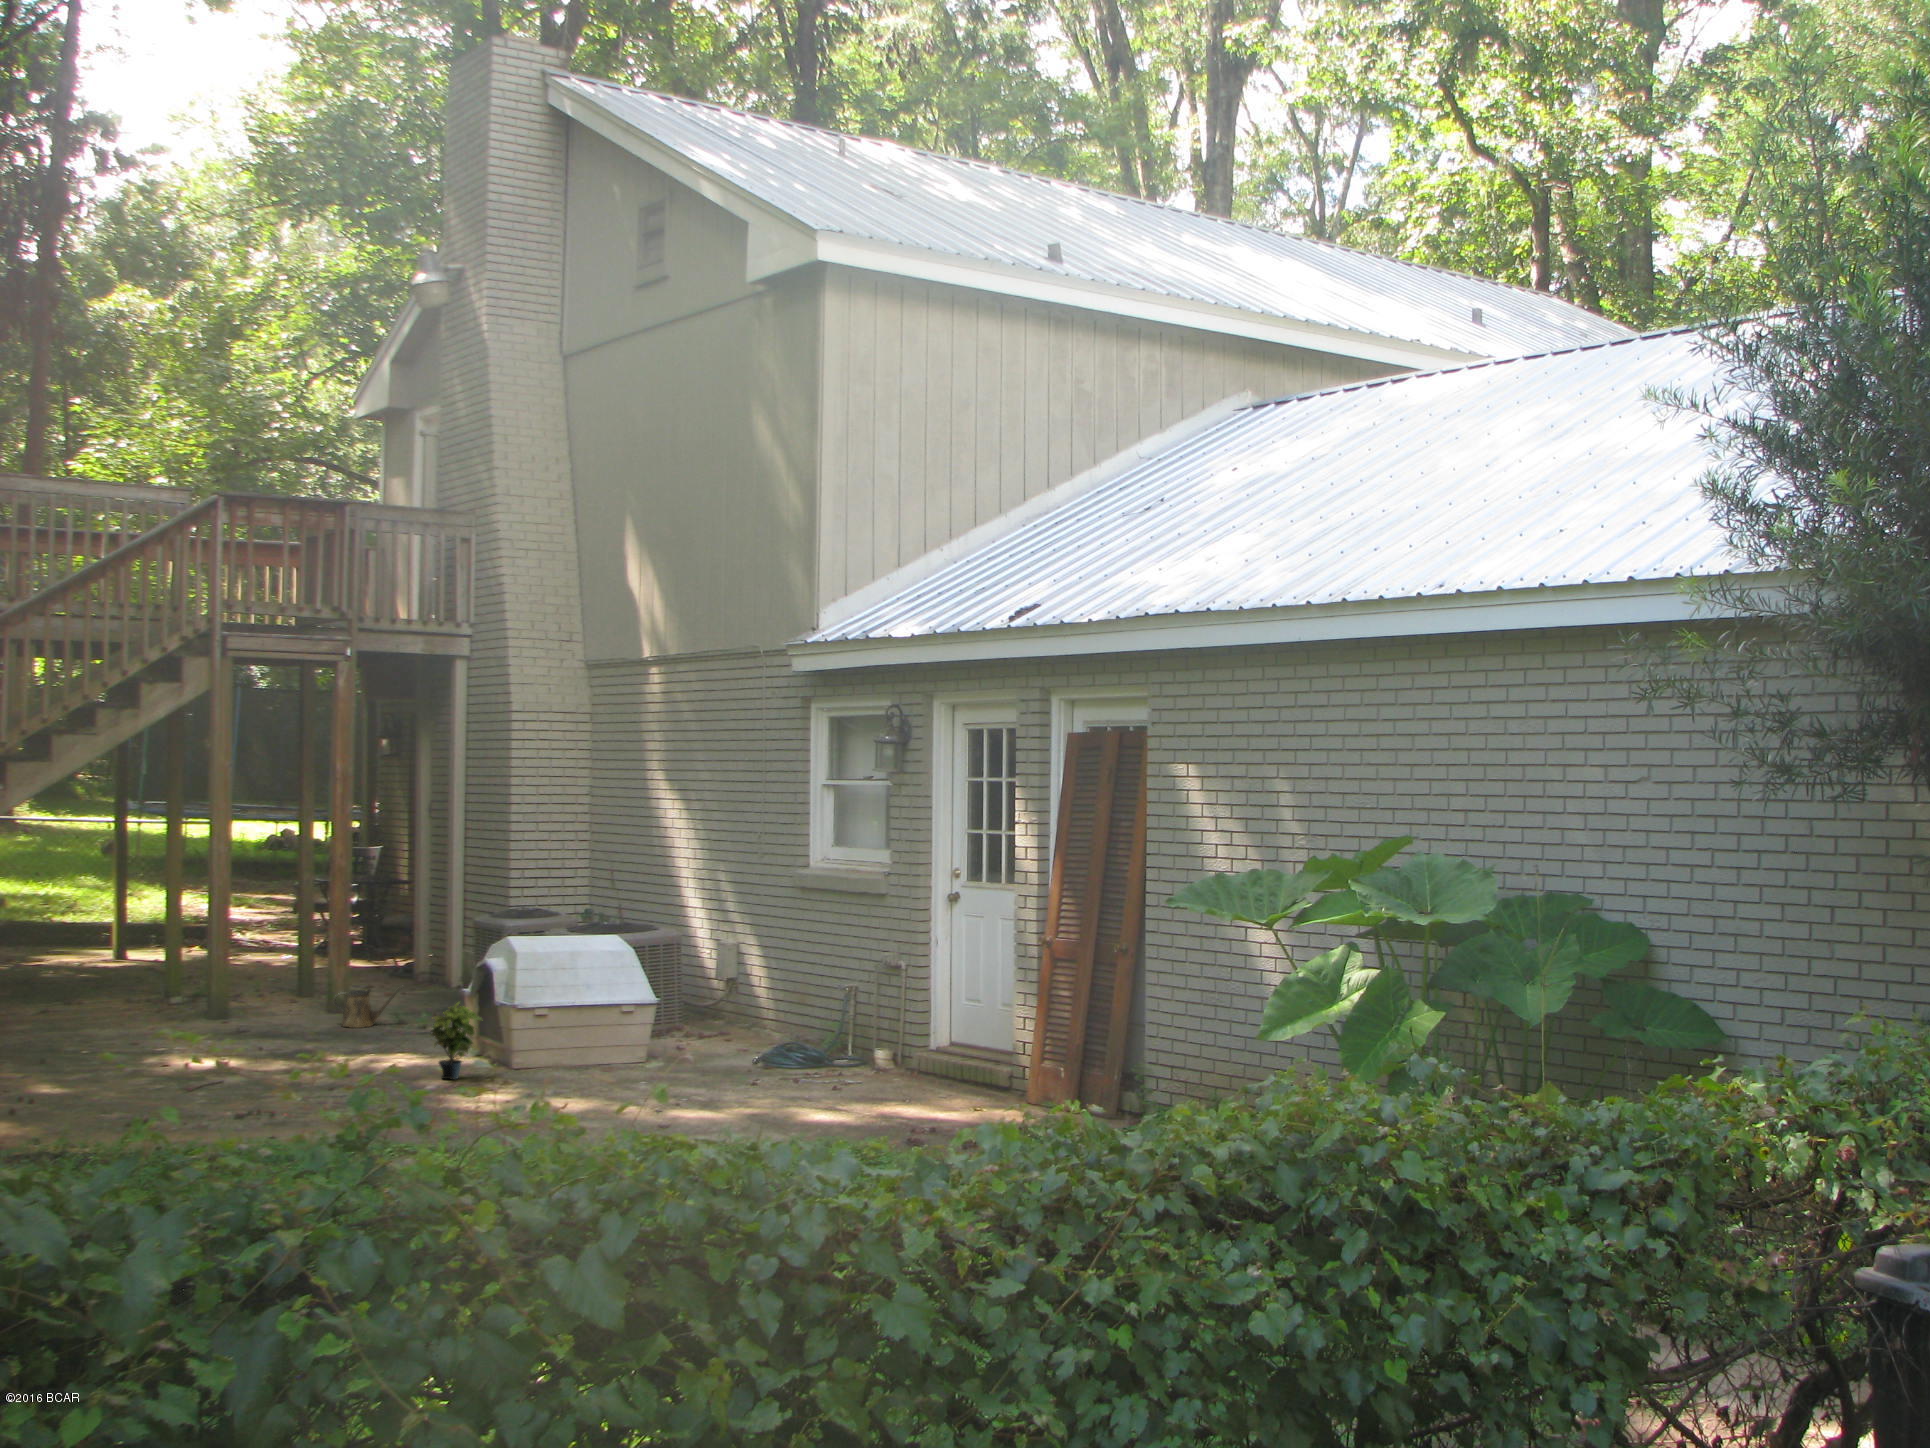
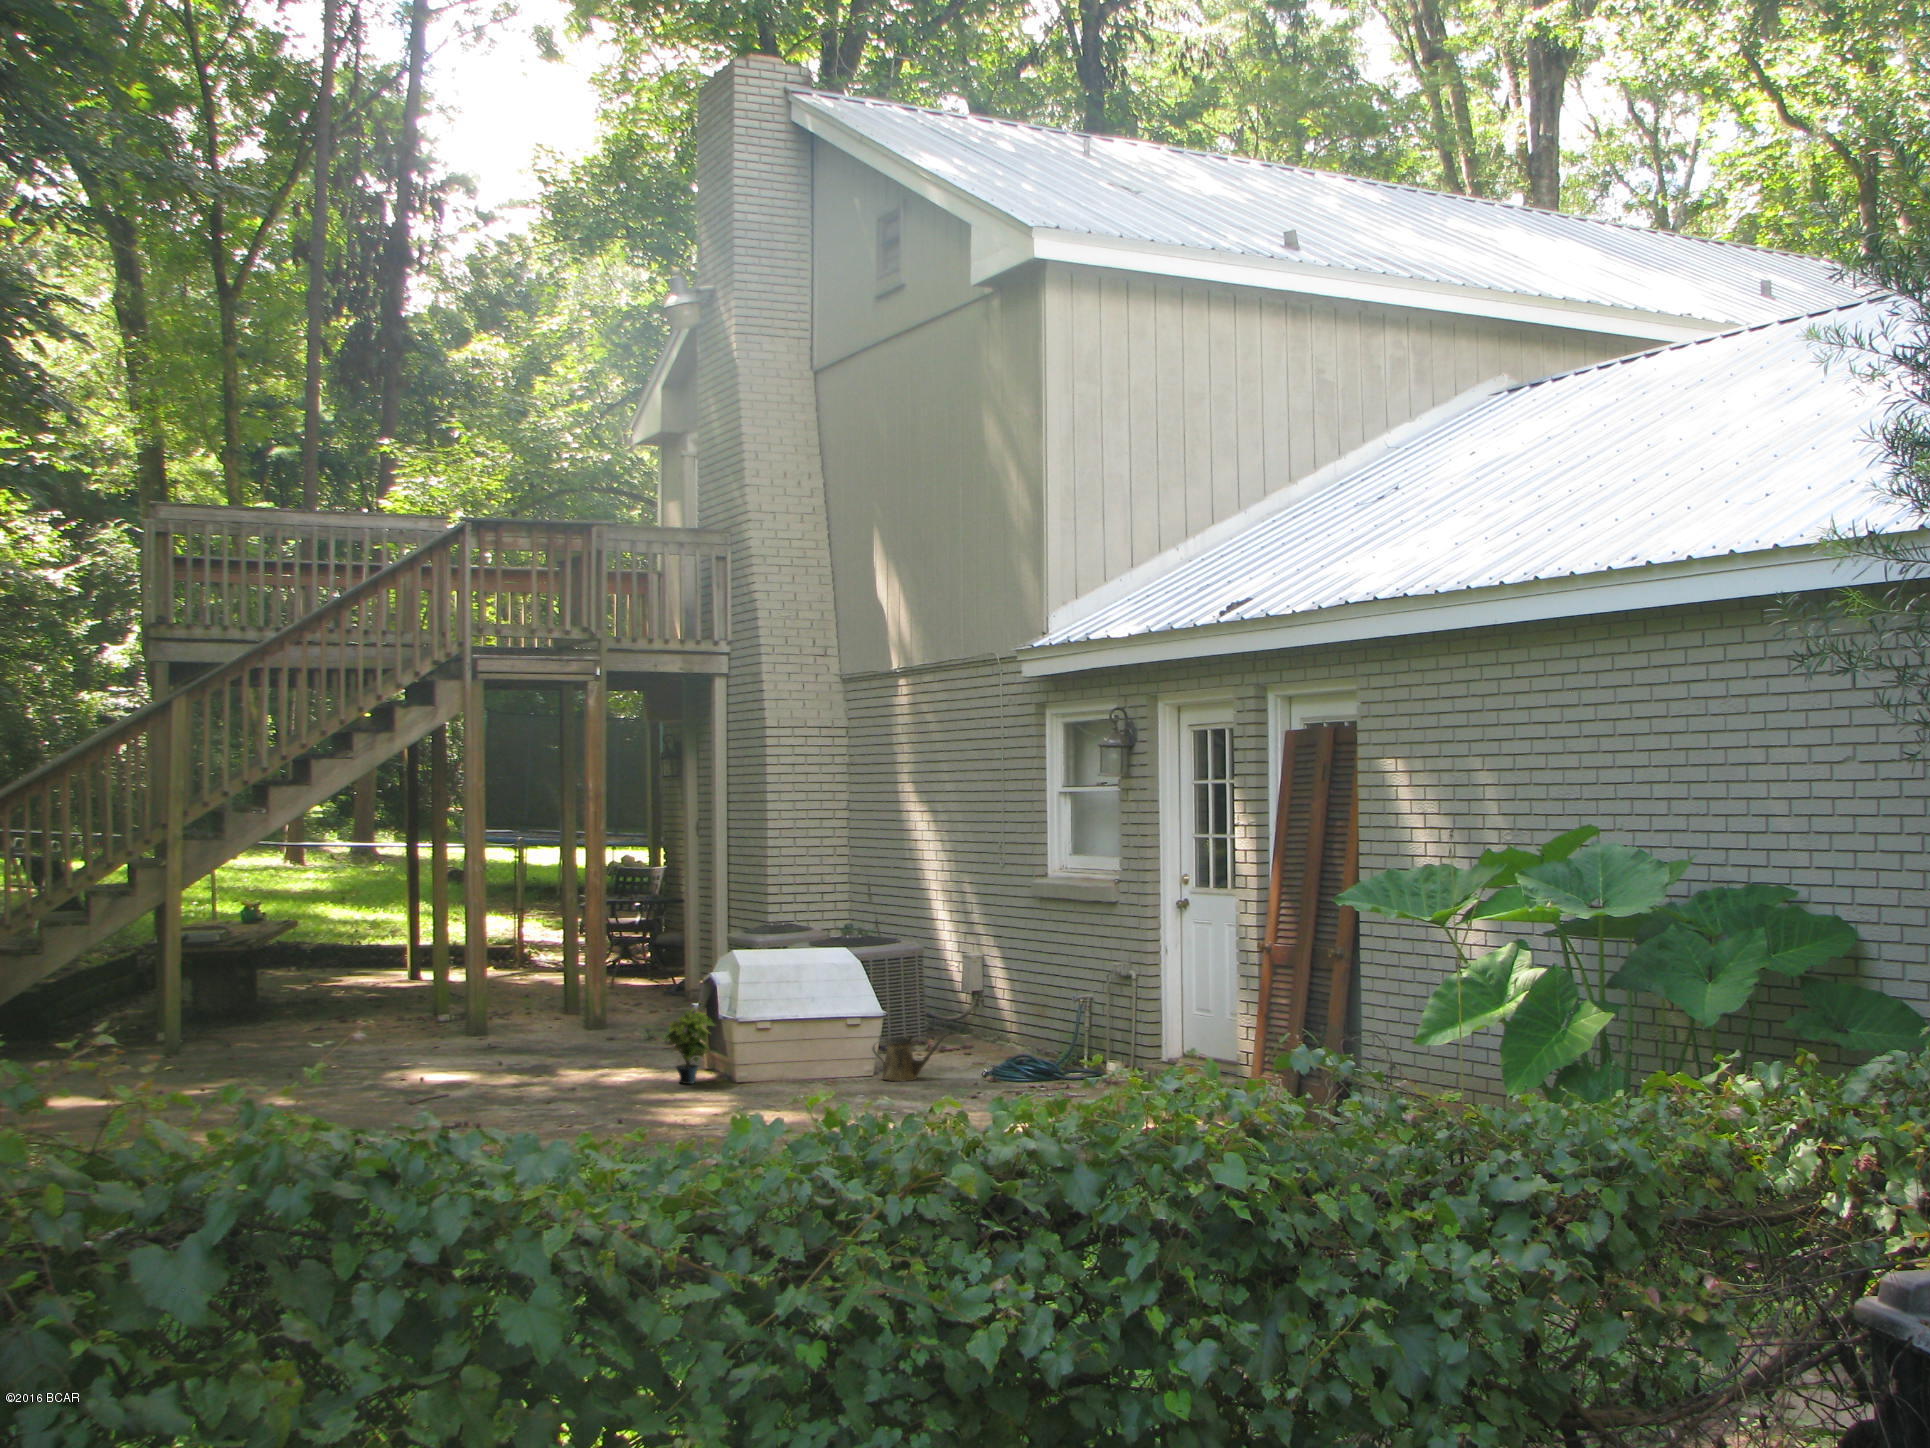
watering can: present [334,986,403,1028] -> present [873,1033,948,1082]

